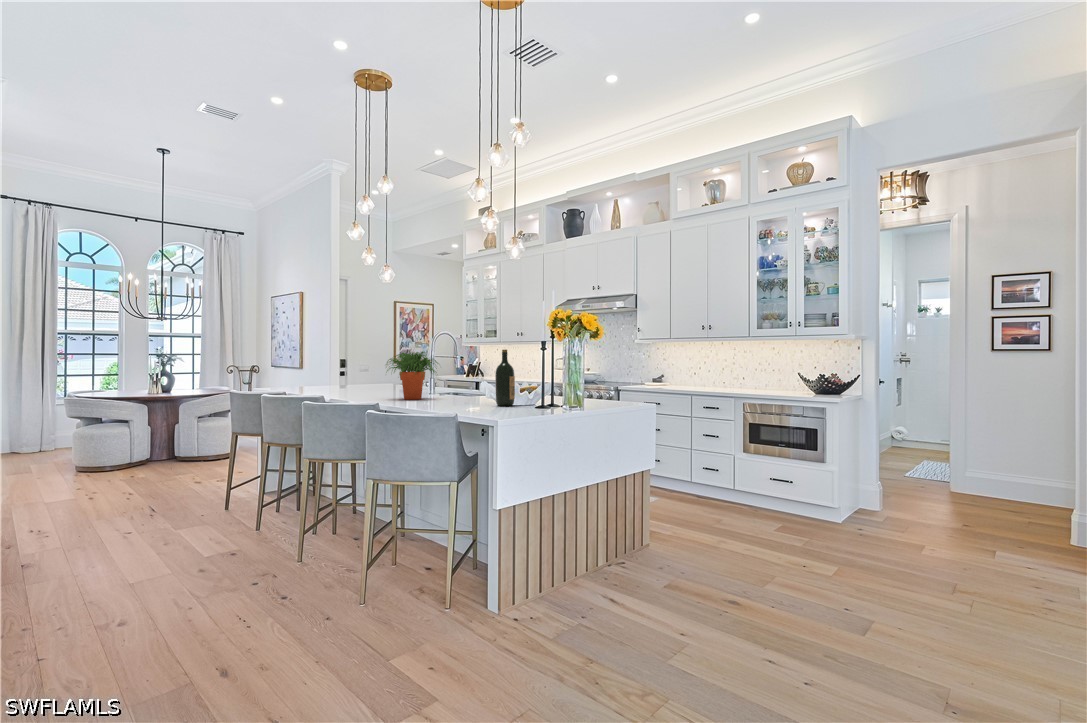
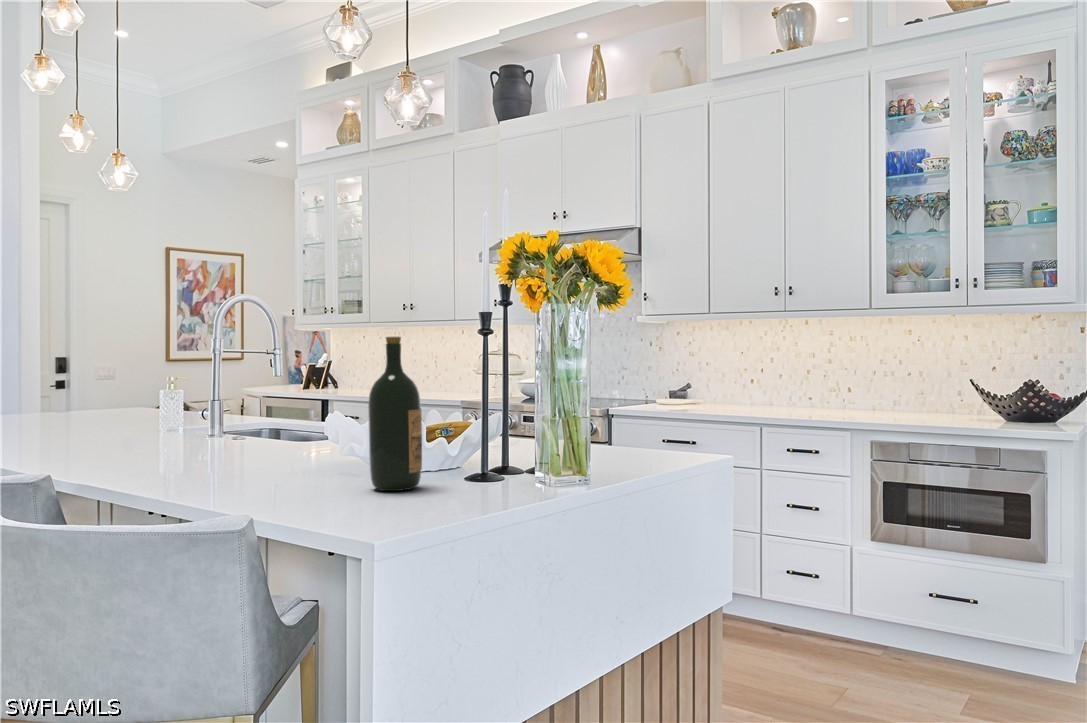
potted plant: present [386,352,437,400] -> none [67,340,228,467]

